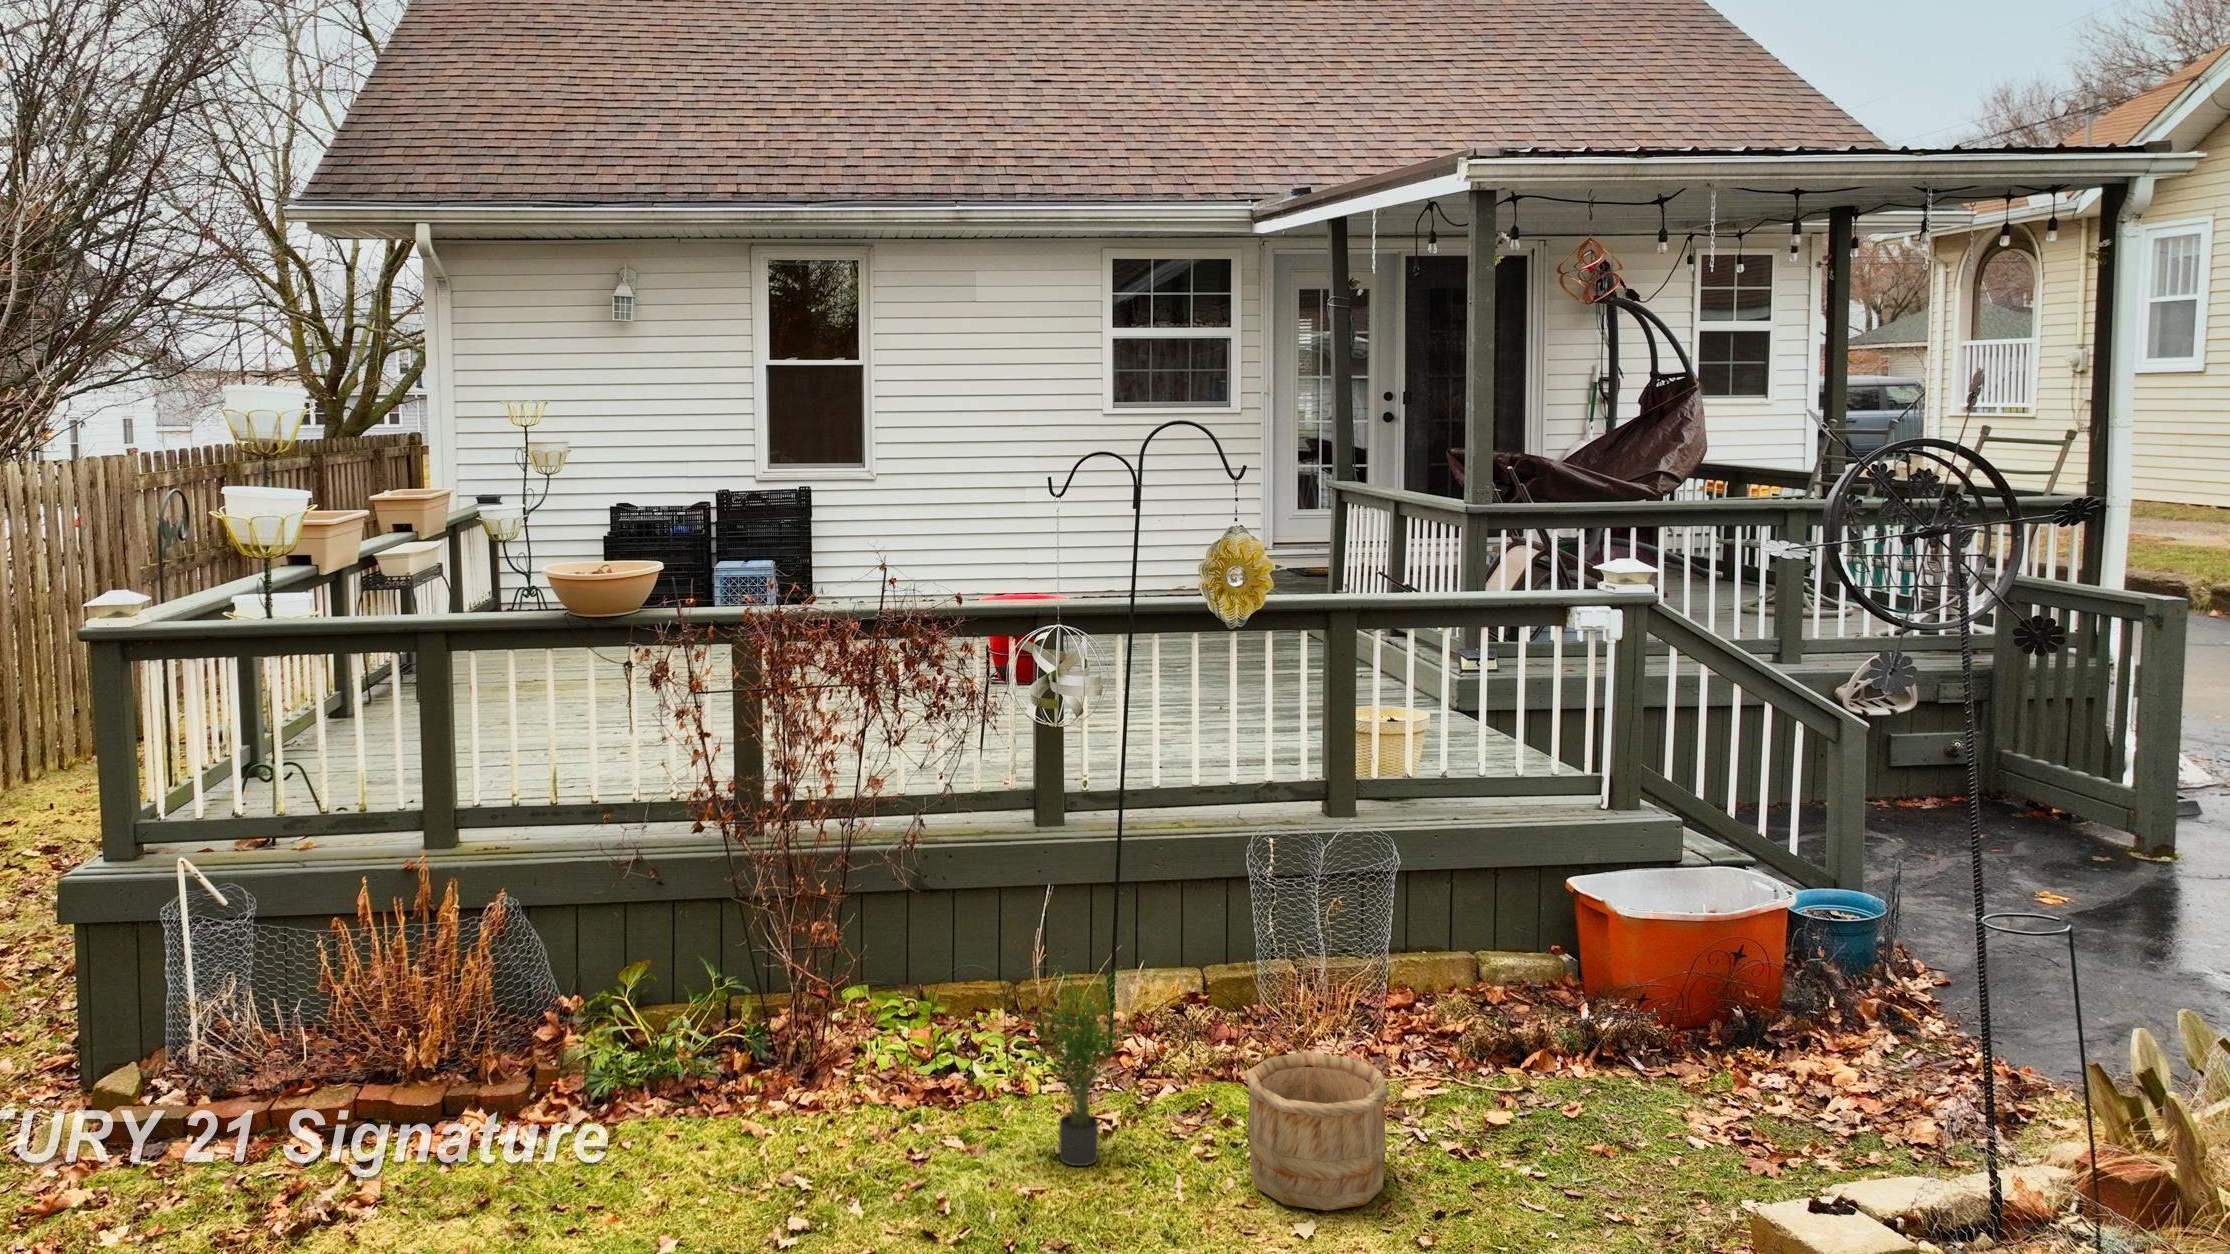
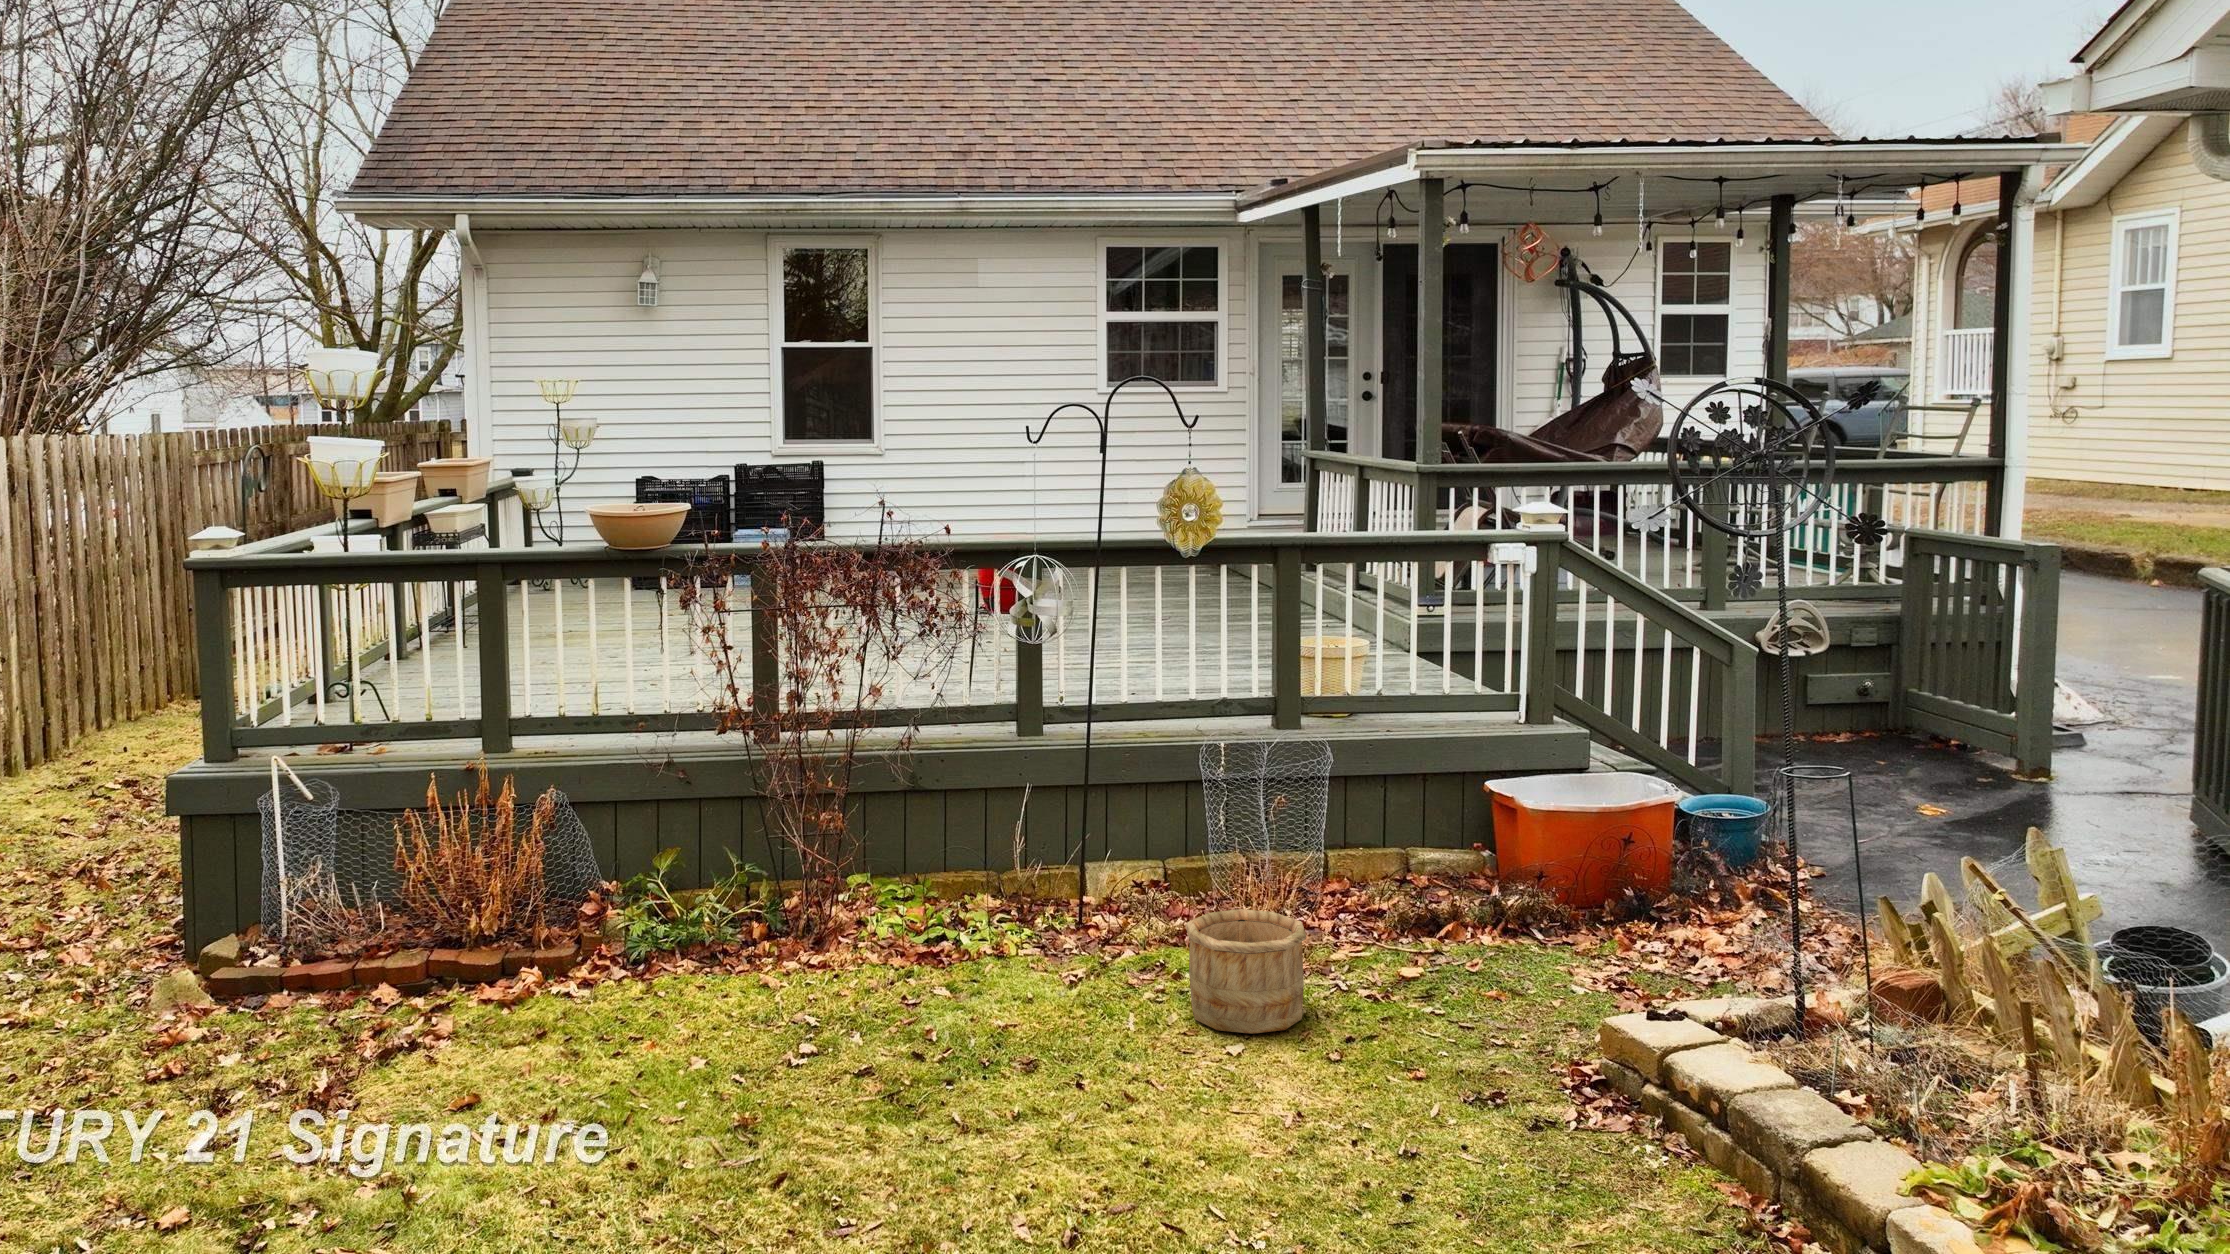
potted plant: present [1018,978,1129,1166] -> none [975,835,1097,1006]

